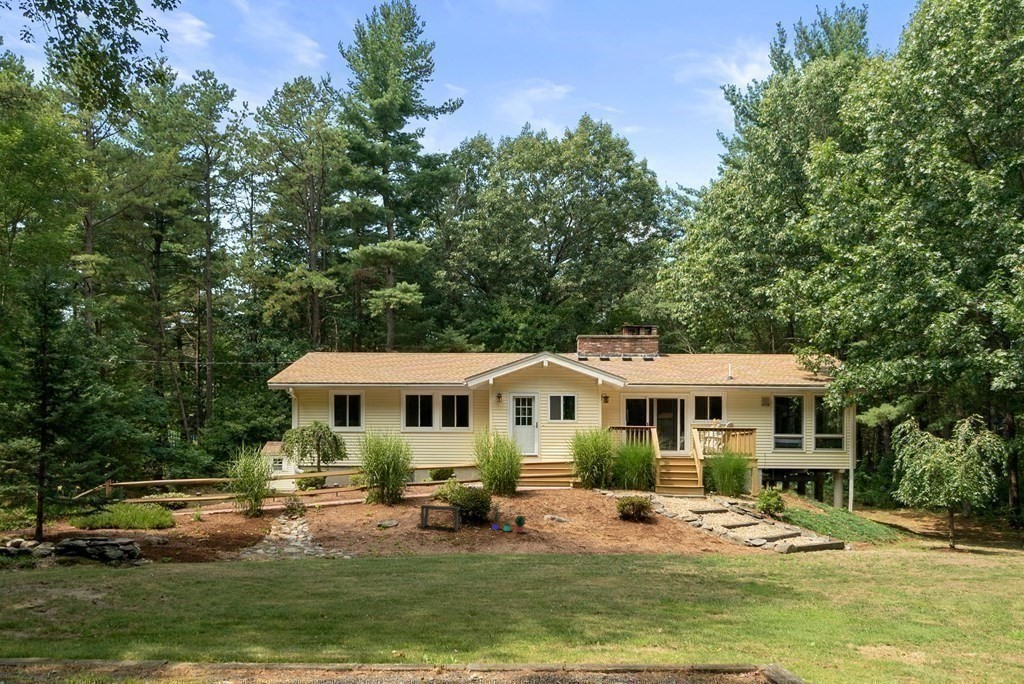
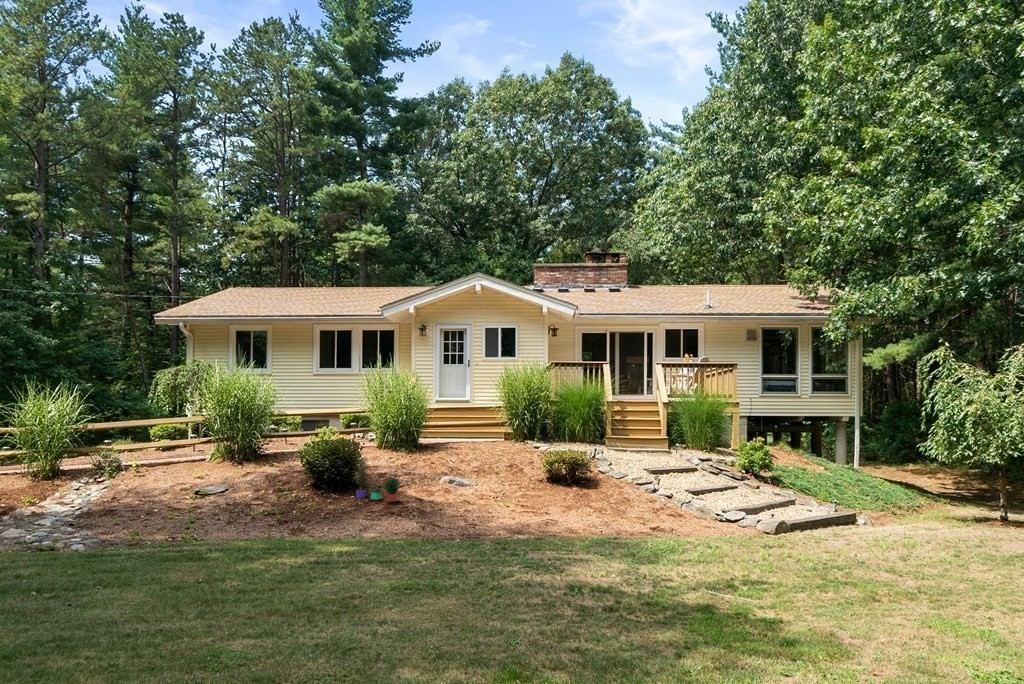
bench: present [421,505,461,530] -> none [253,462,316,499]

